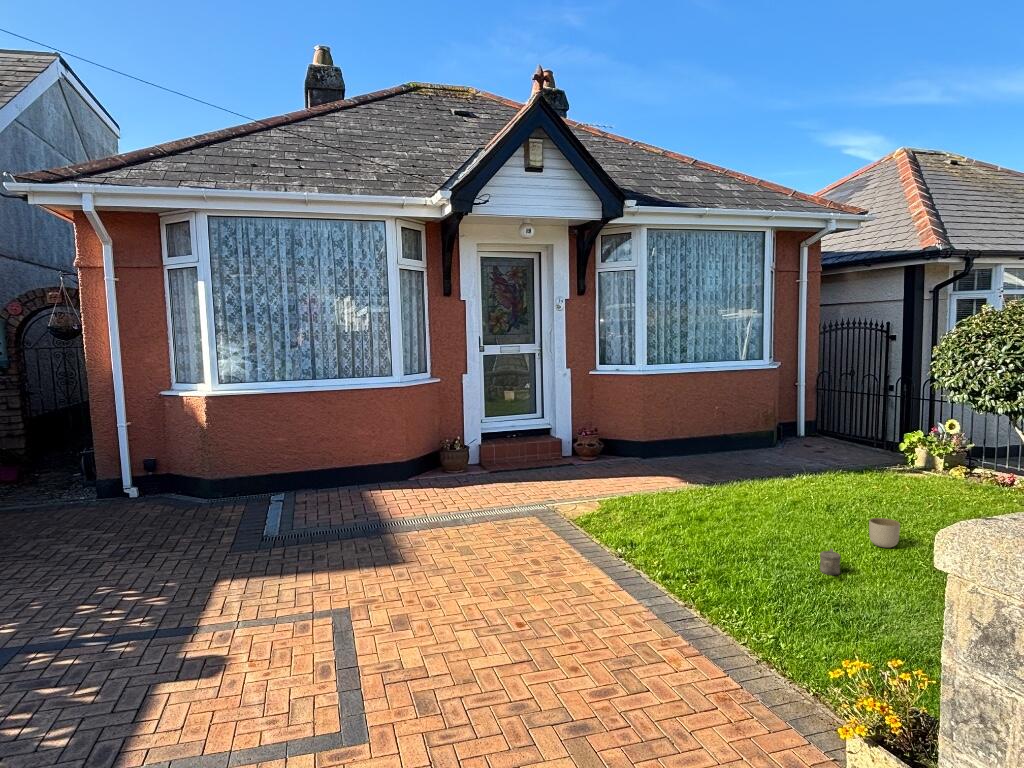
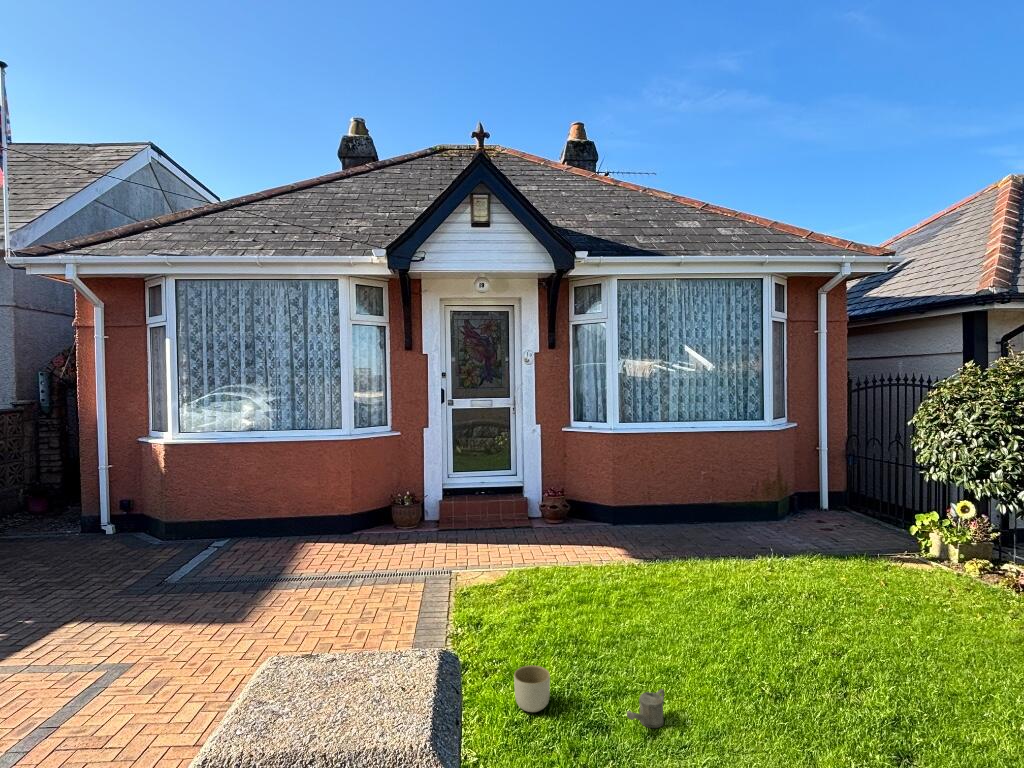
planter: present [869,518,900,548] -> present [514,665,550,712]

